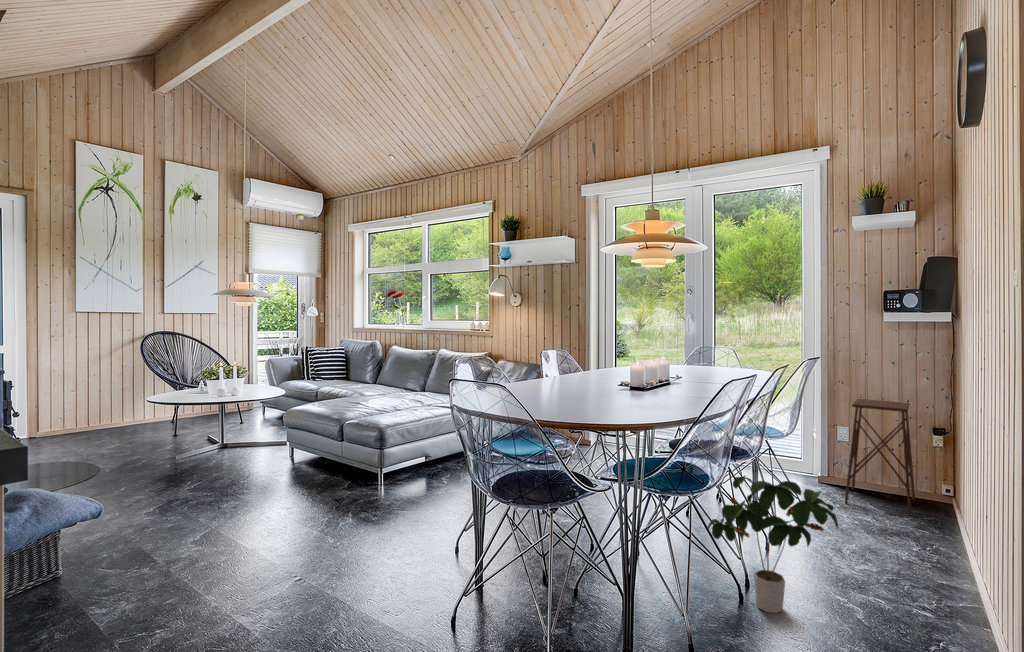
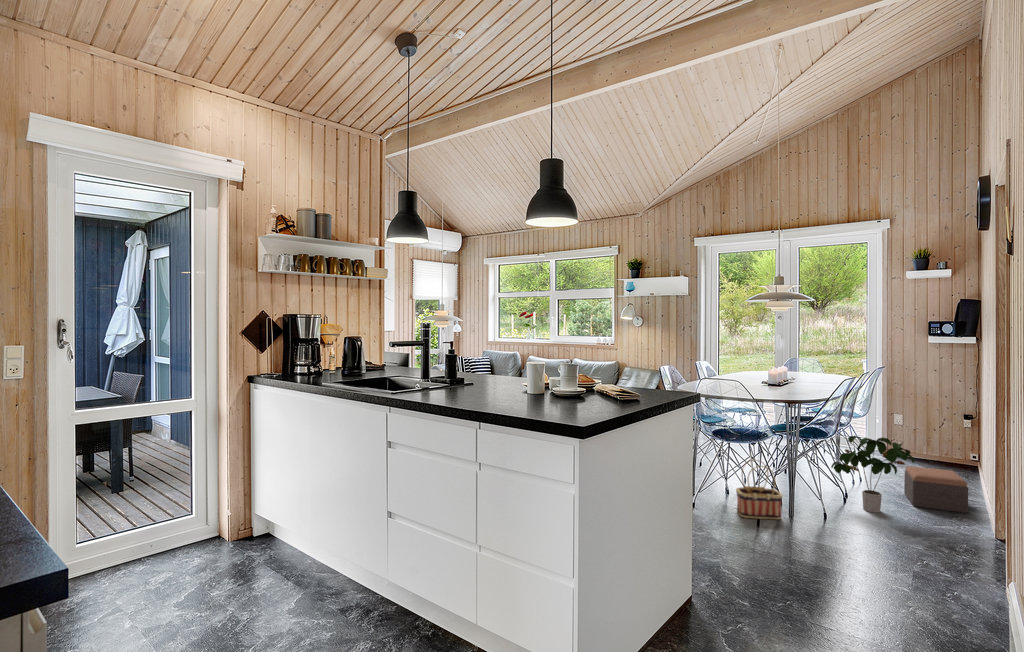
side table: present [845,399,915,515] -> none [903,395,952,472]
footstool: none [833,521,934,612] -> present [904,466,968,513]
basket: none [529,522,604,634] -> present [736,460,782,519]

